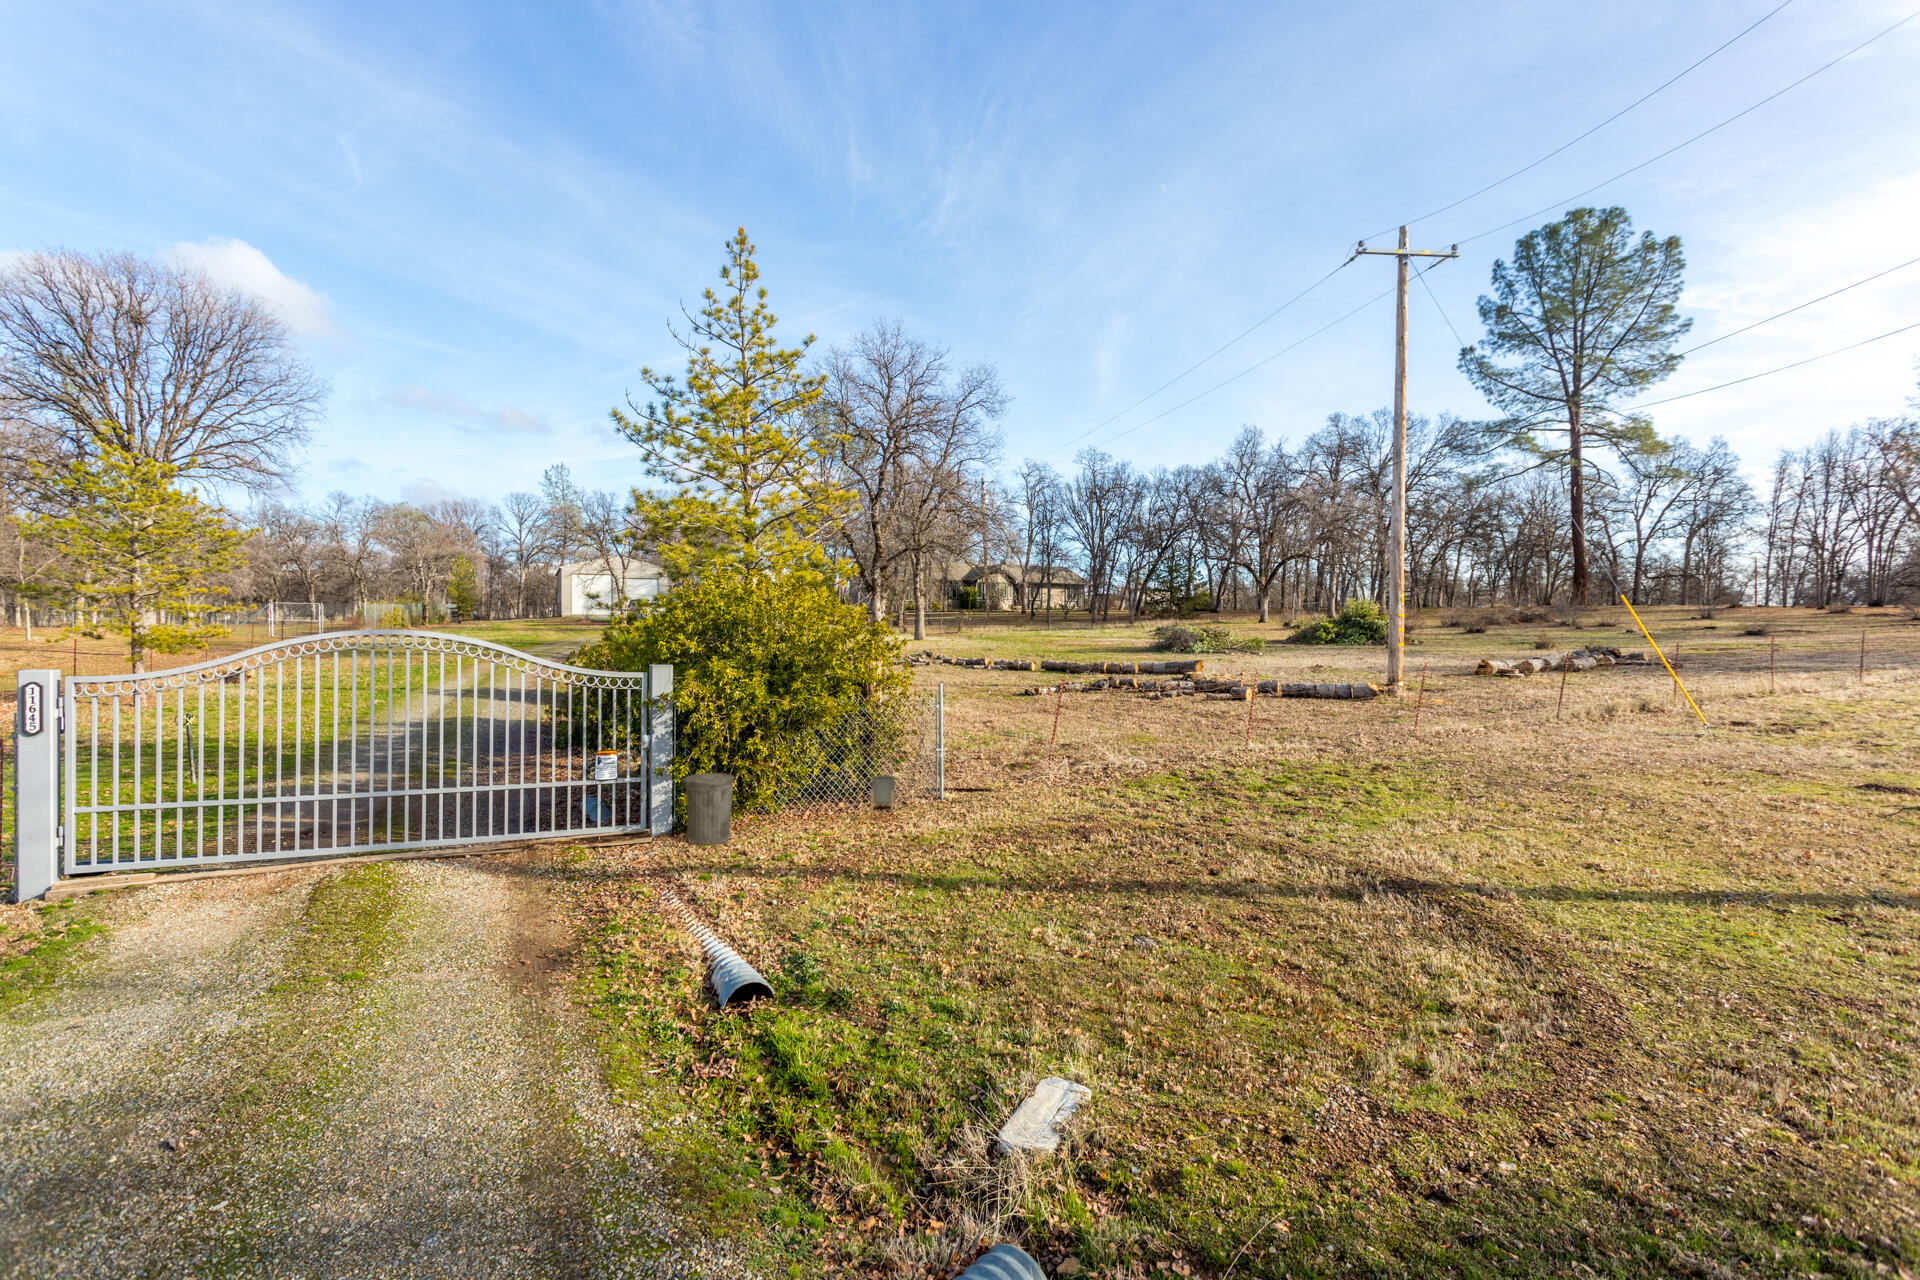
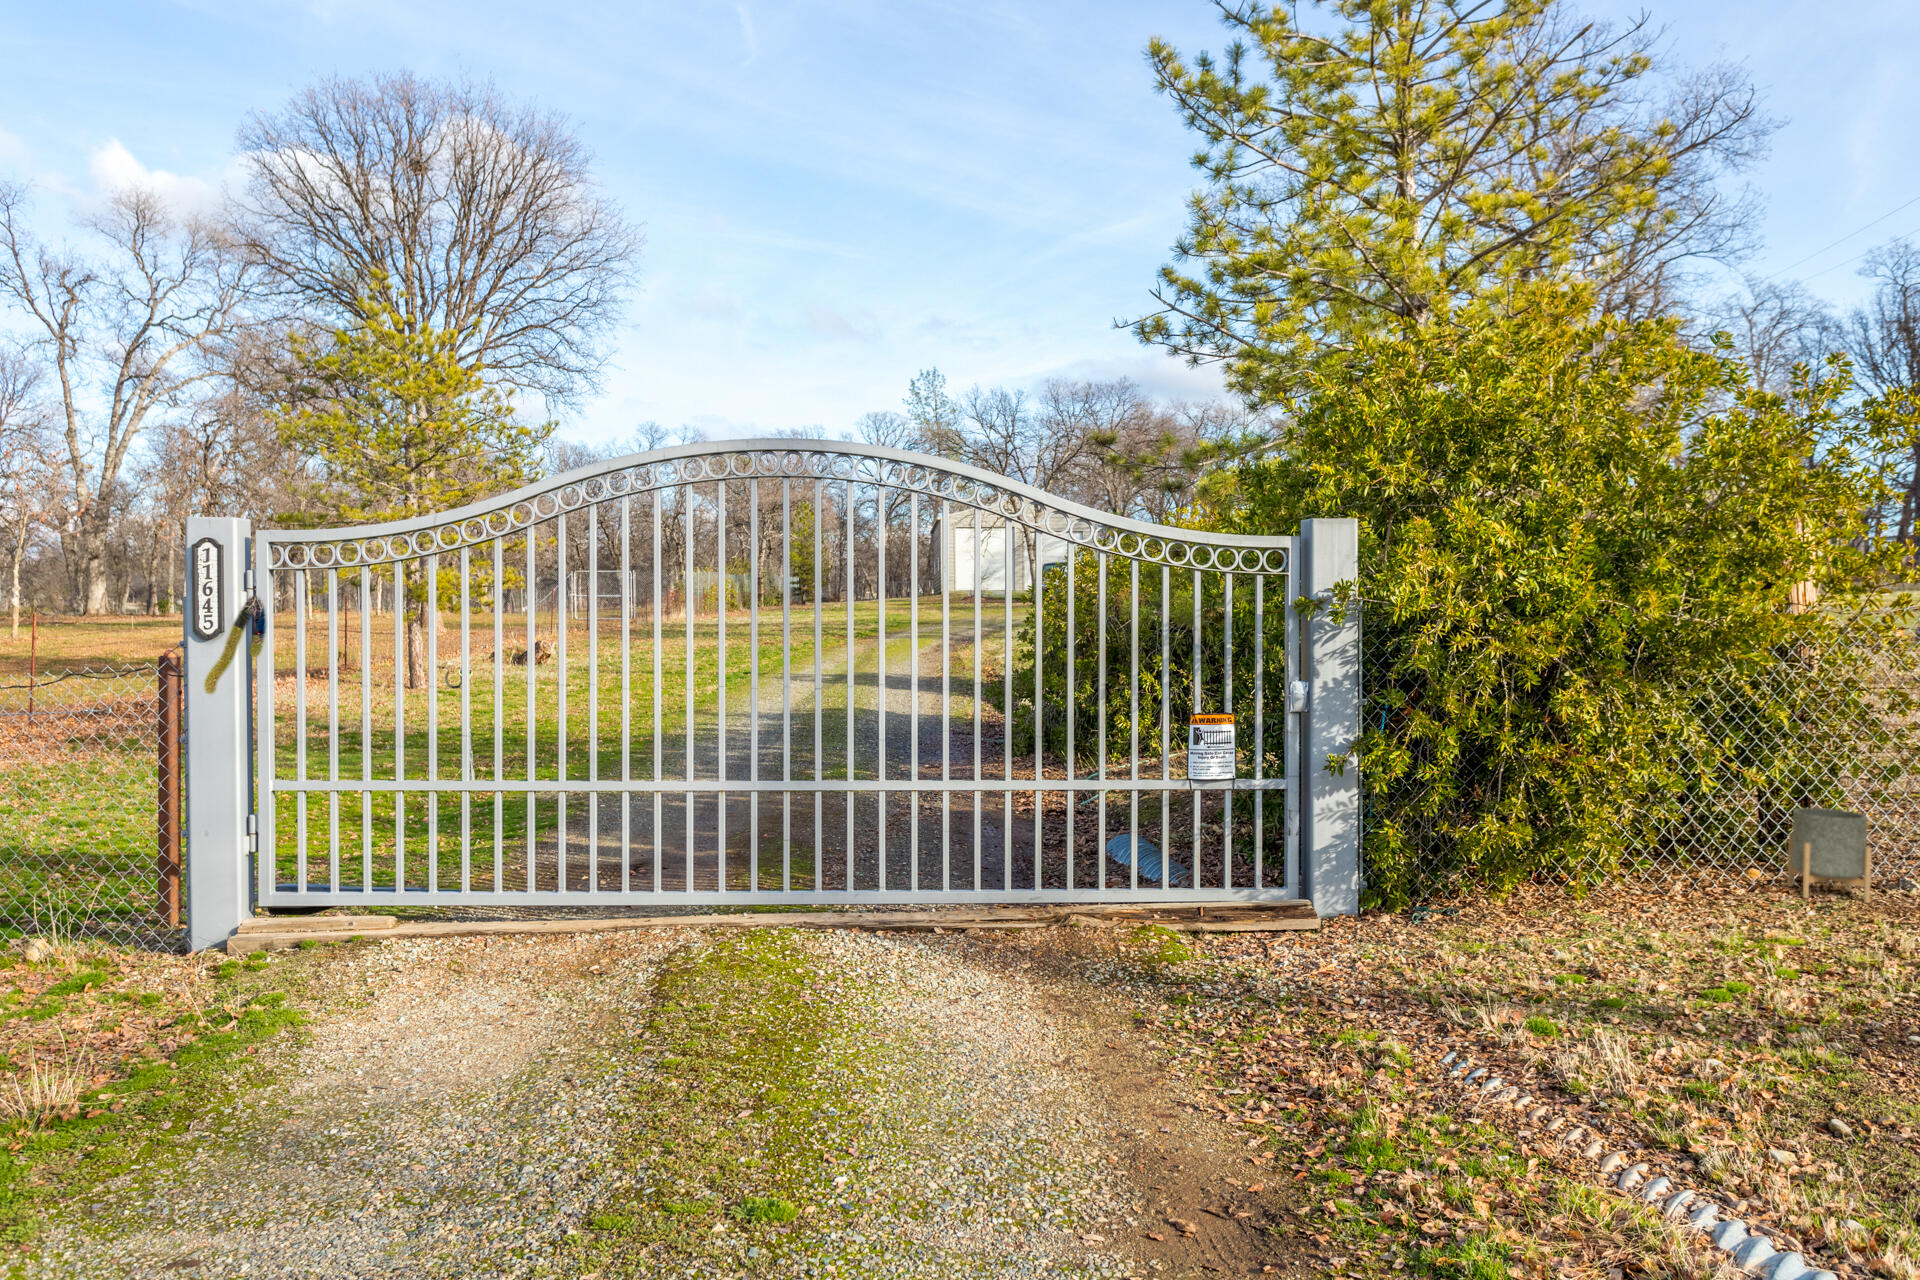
trash can: present [684,773,734,845] -> none [1396,778,1524,952]

